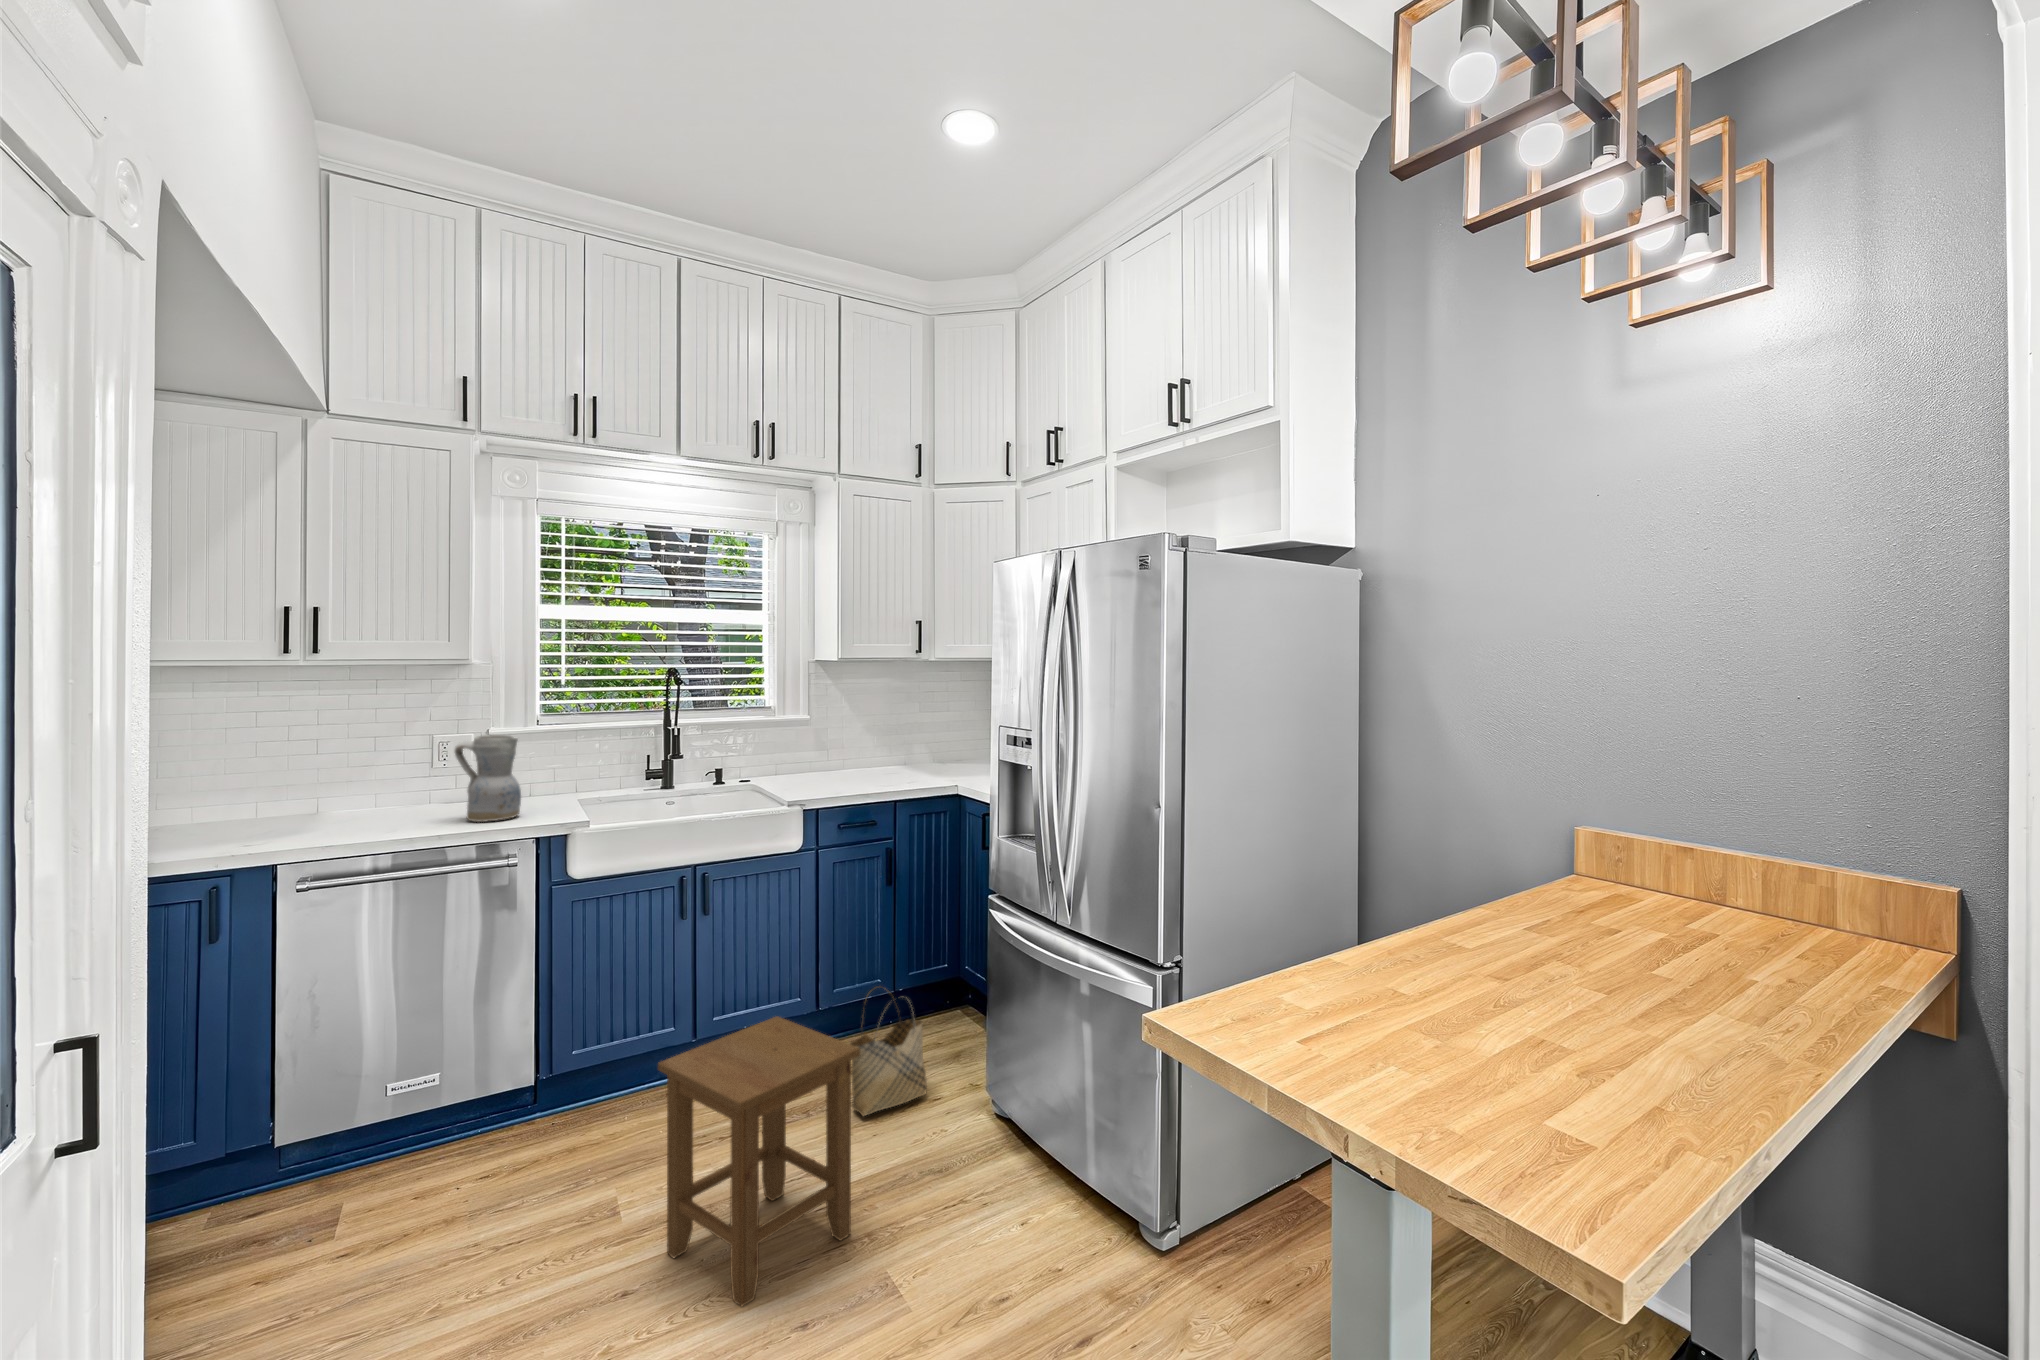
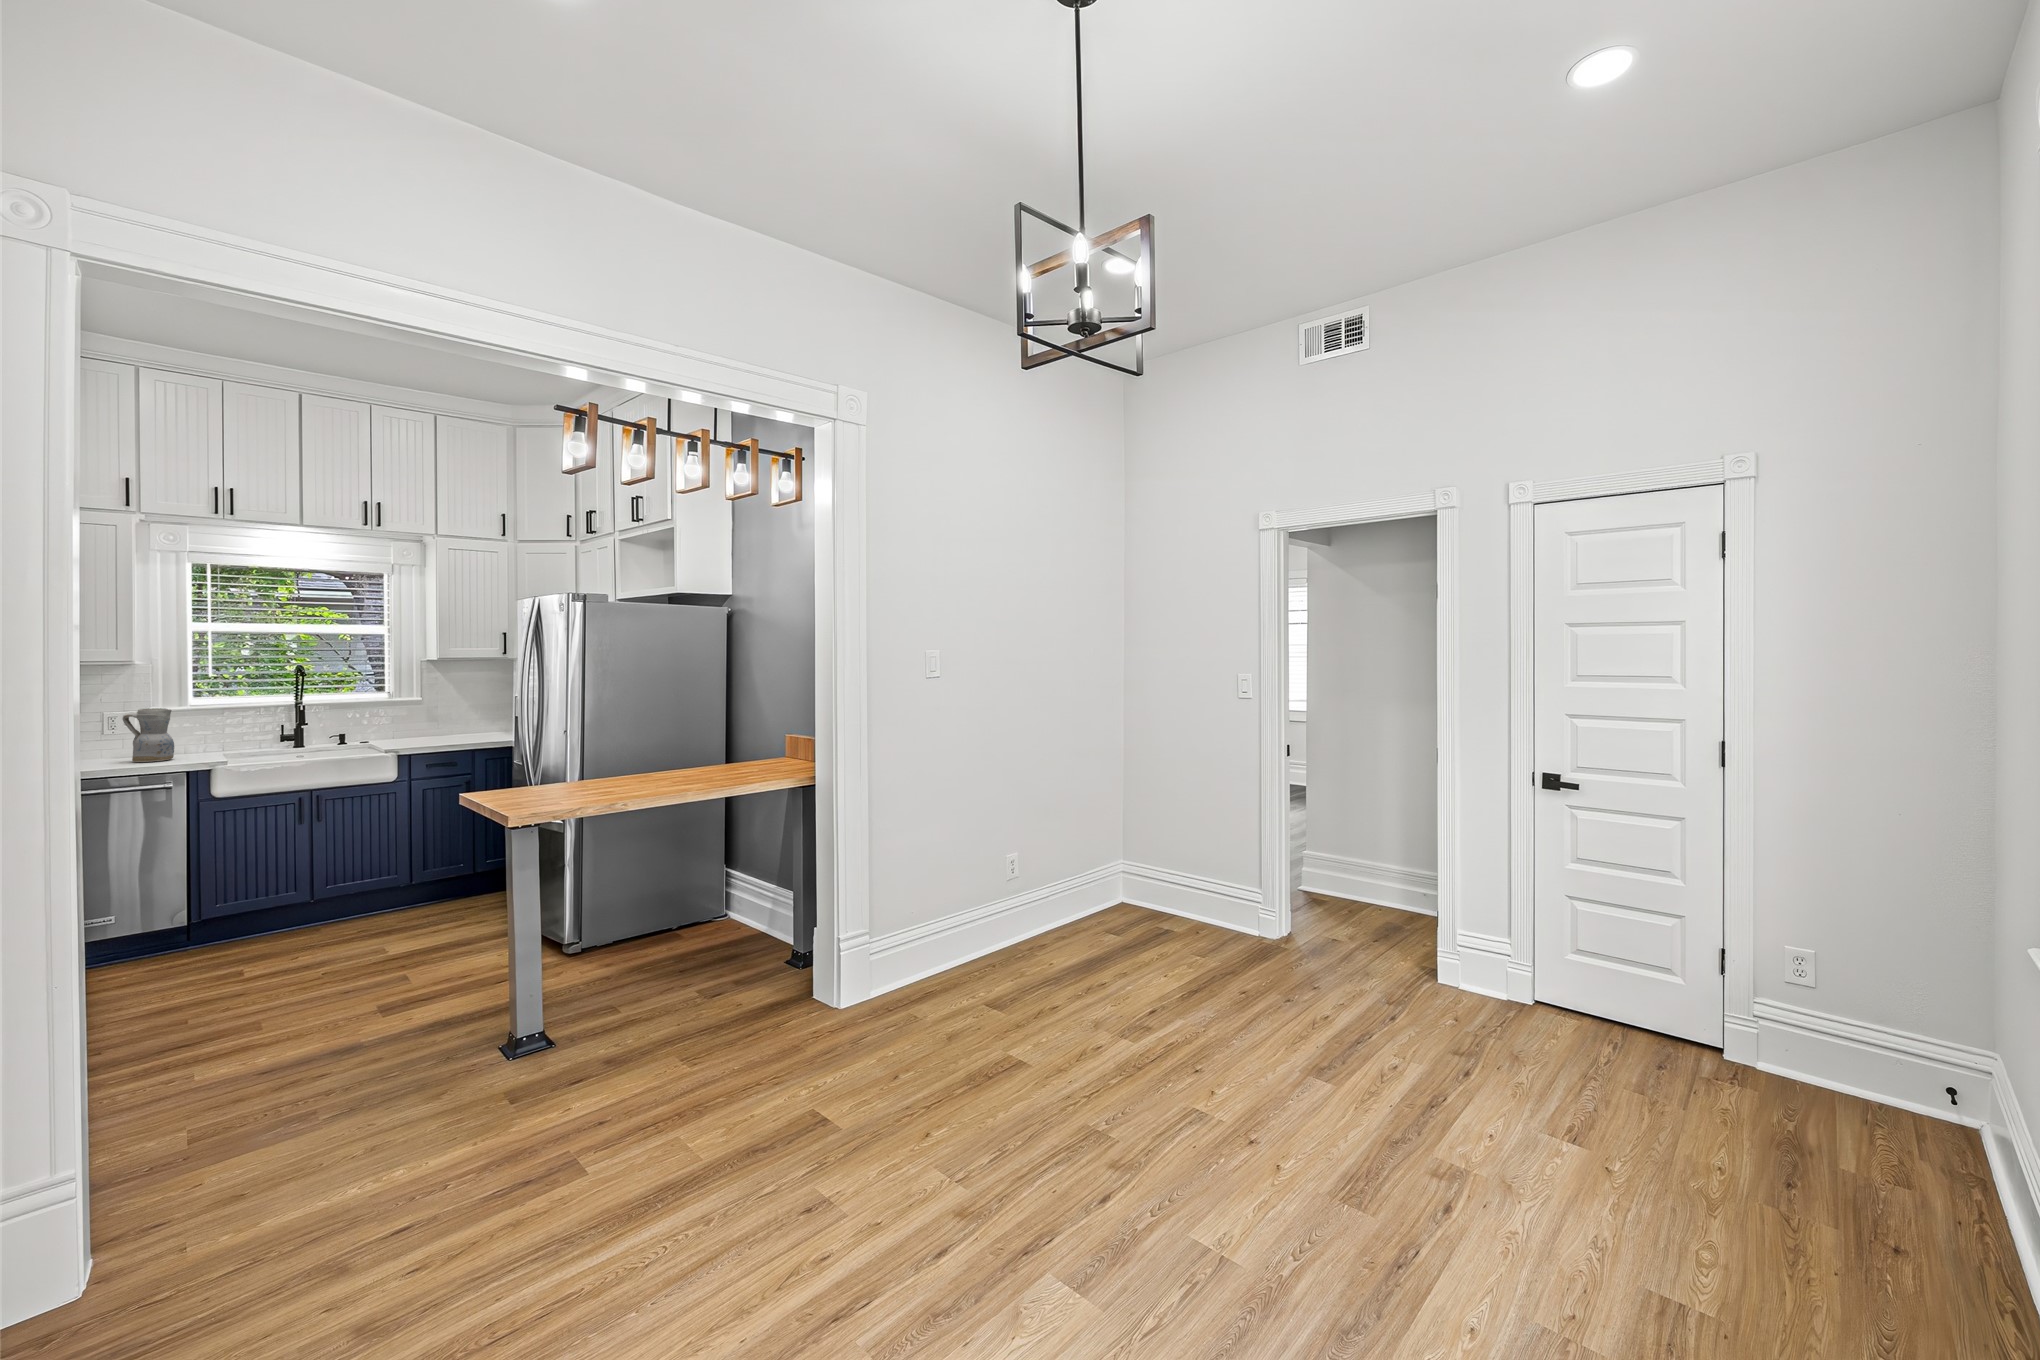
woven basket: present [850,987,927,1116] -> none [413,857,472,930]
stool: present [658,1017,860,1306] -> none [262,861,394,993]

